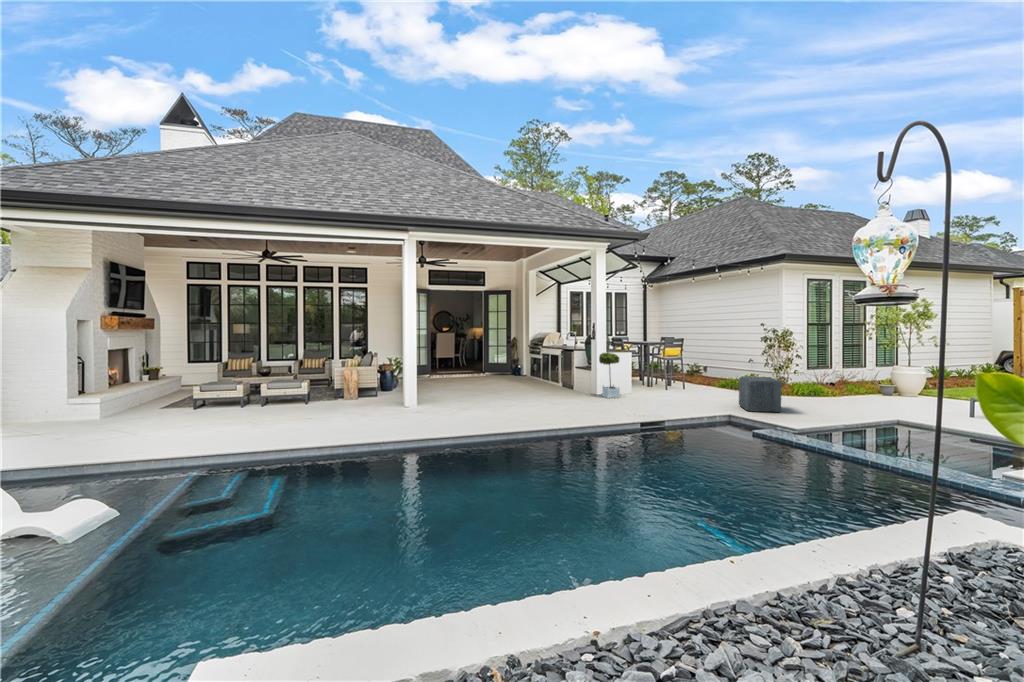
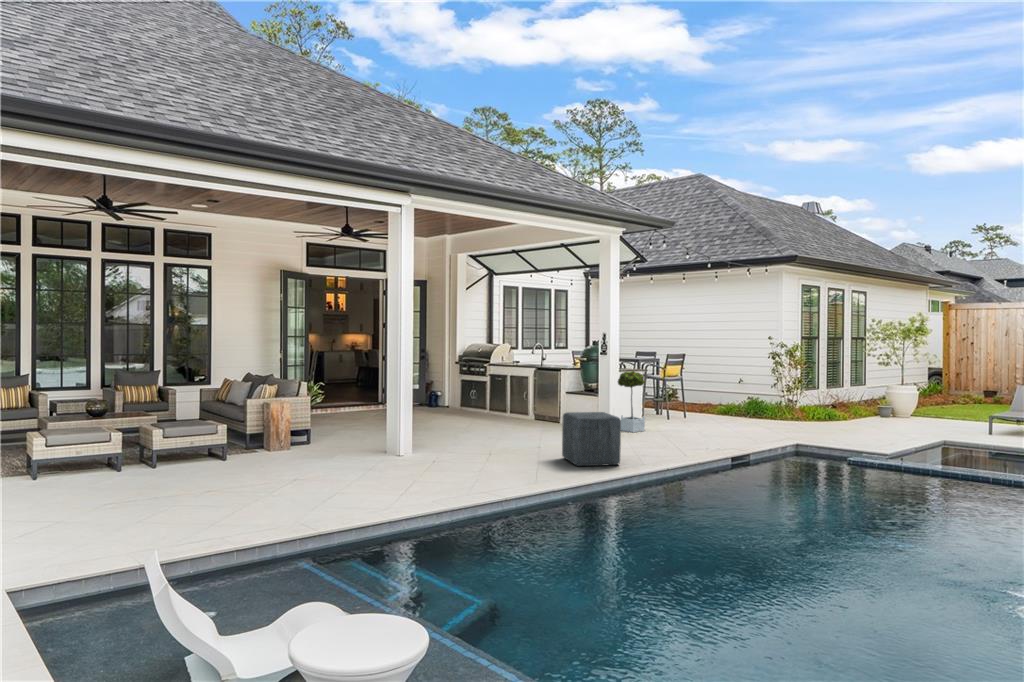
ottoman: present [739,377,782,412] -> present [562,412,621,466]

